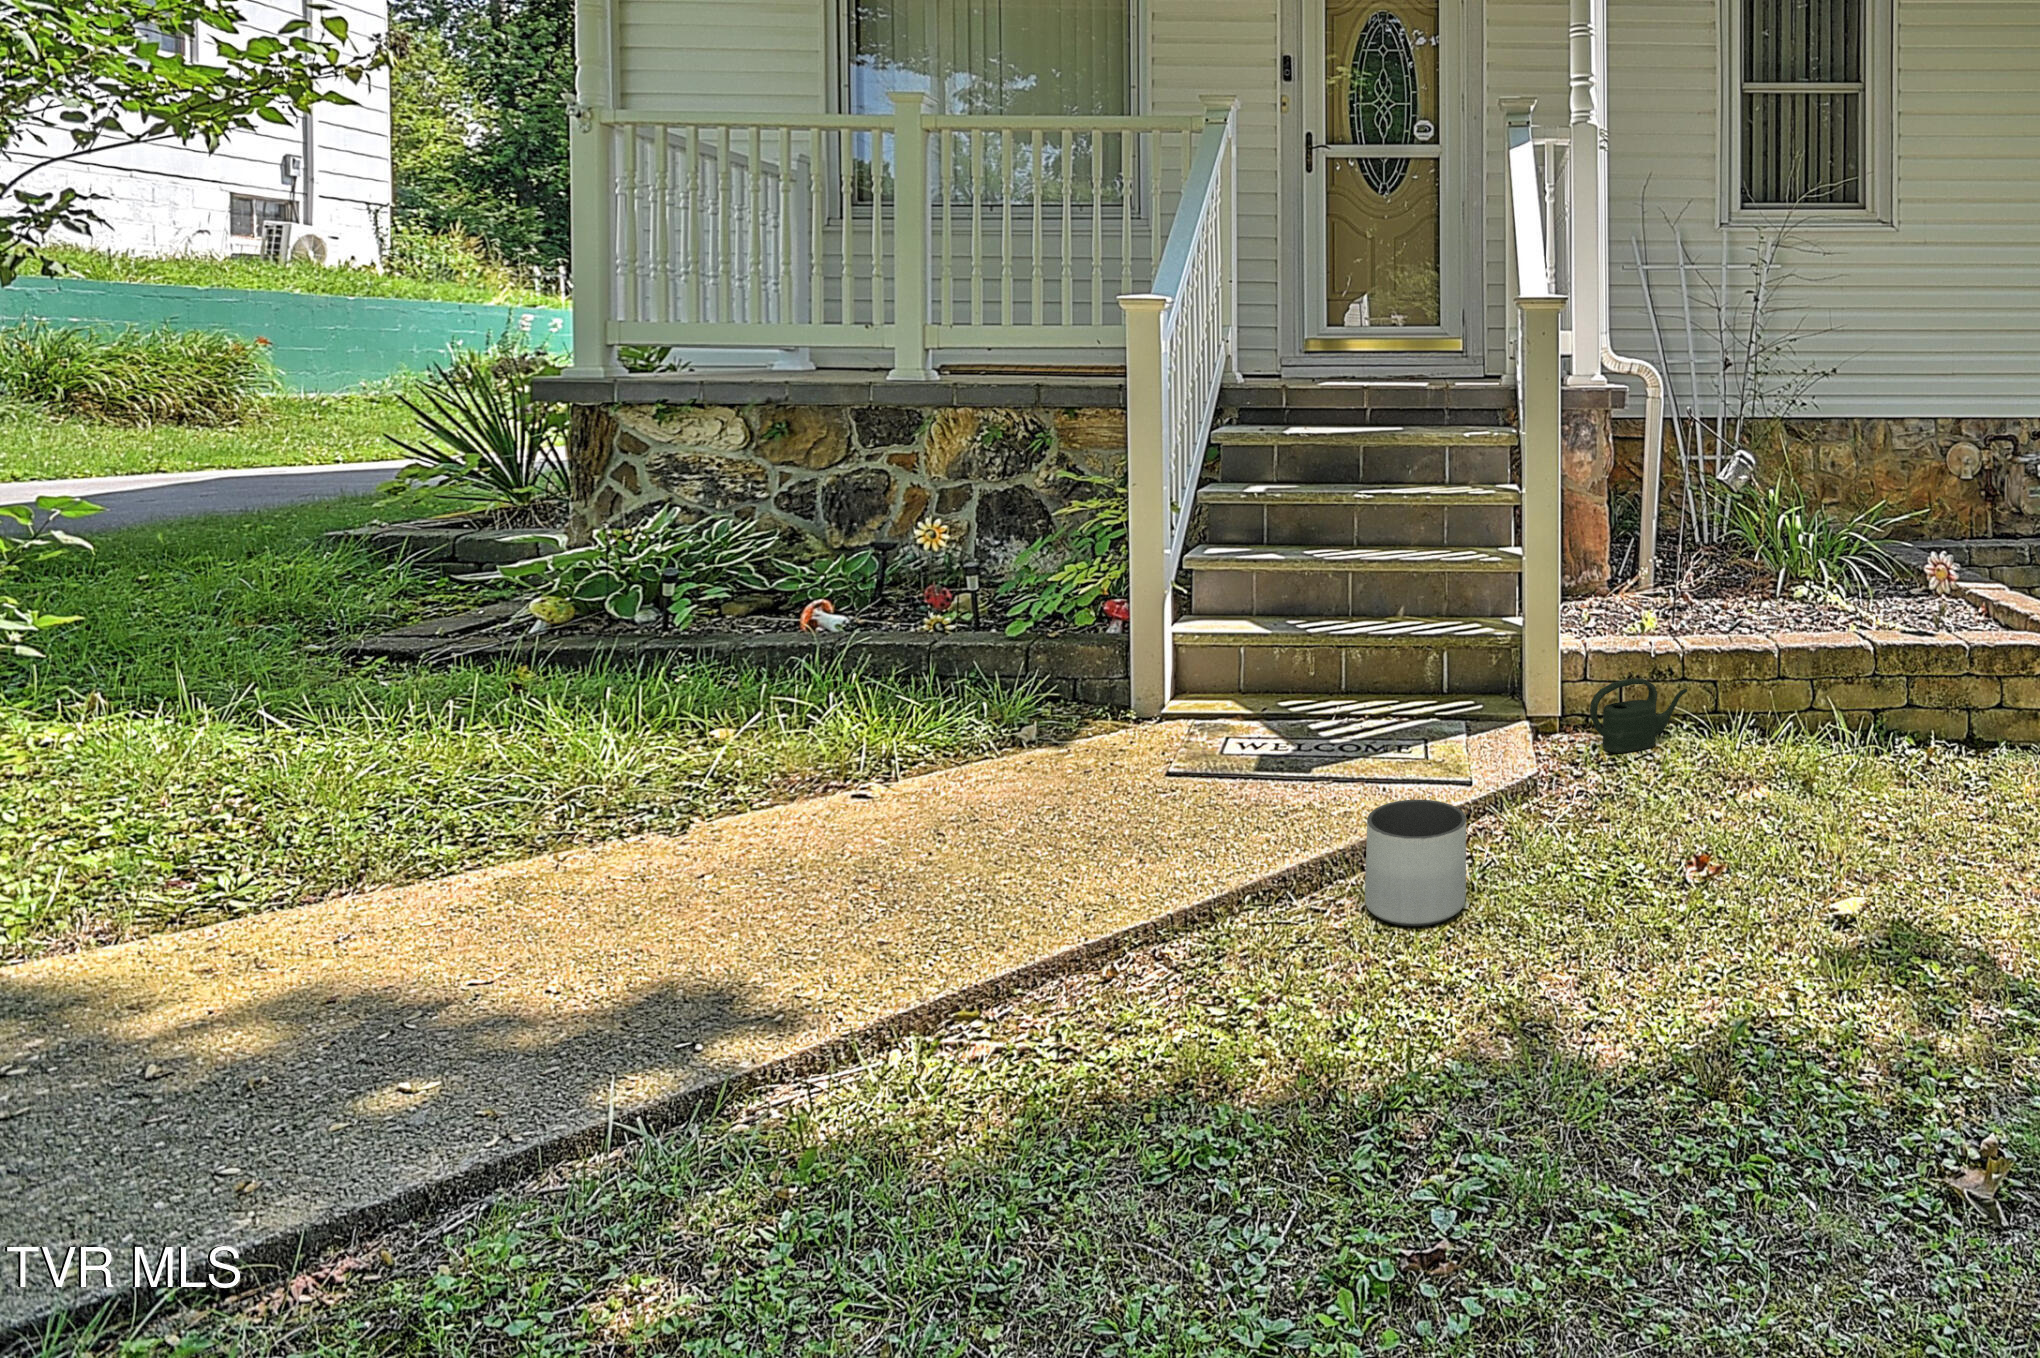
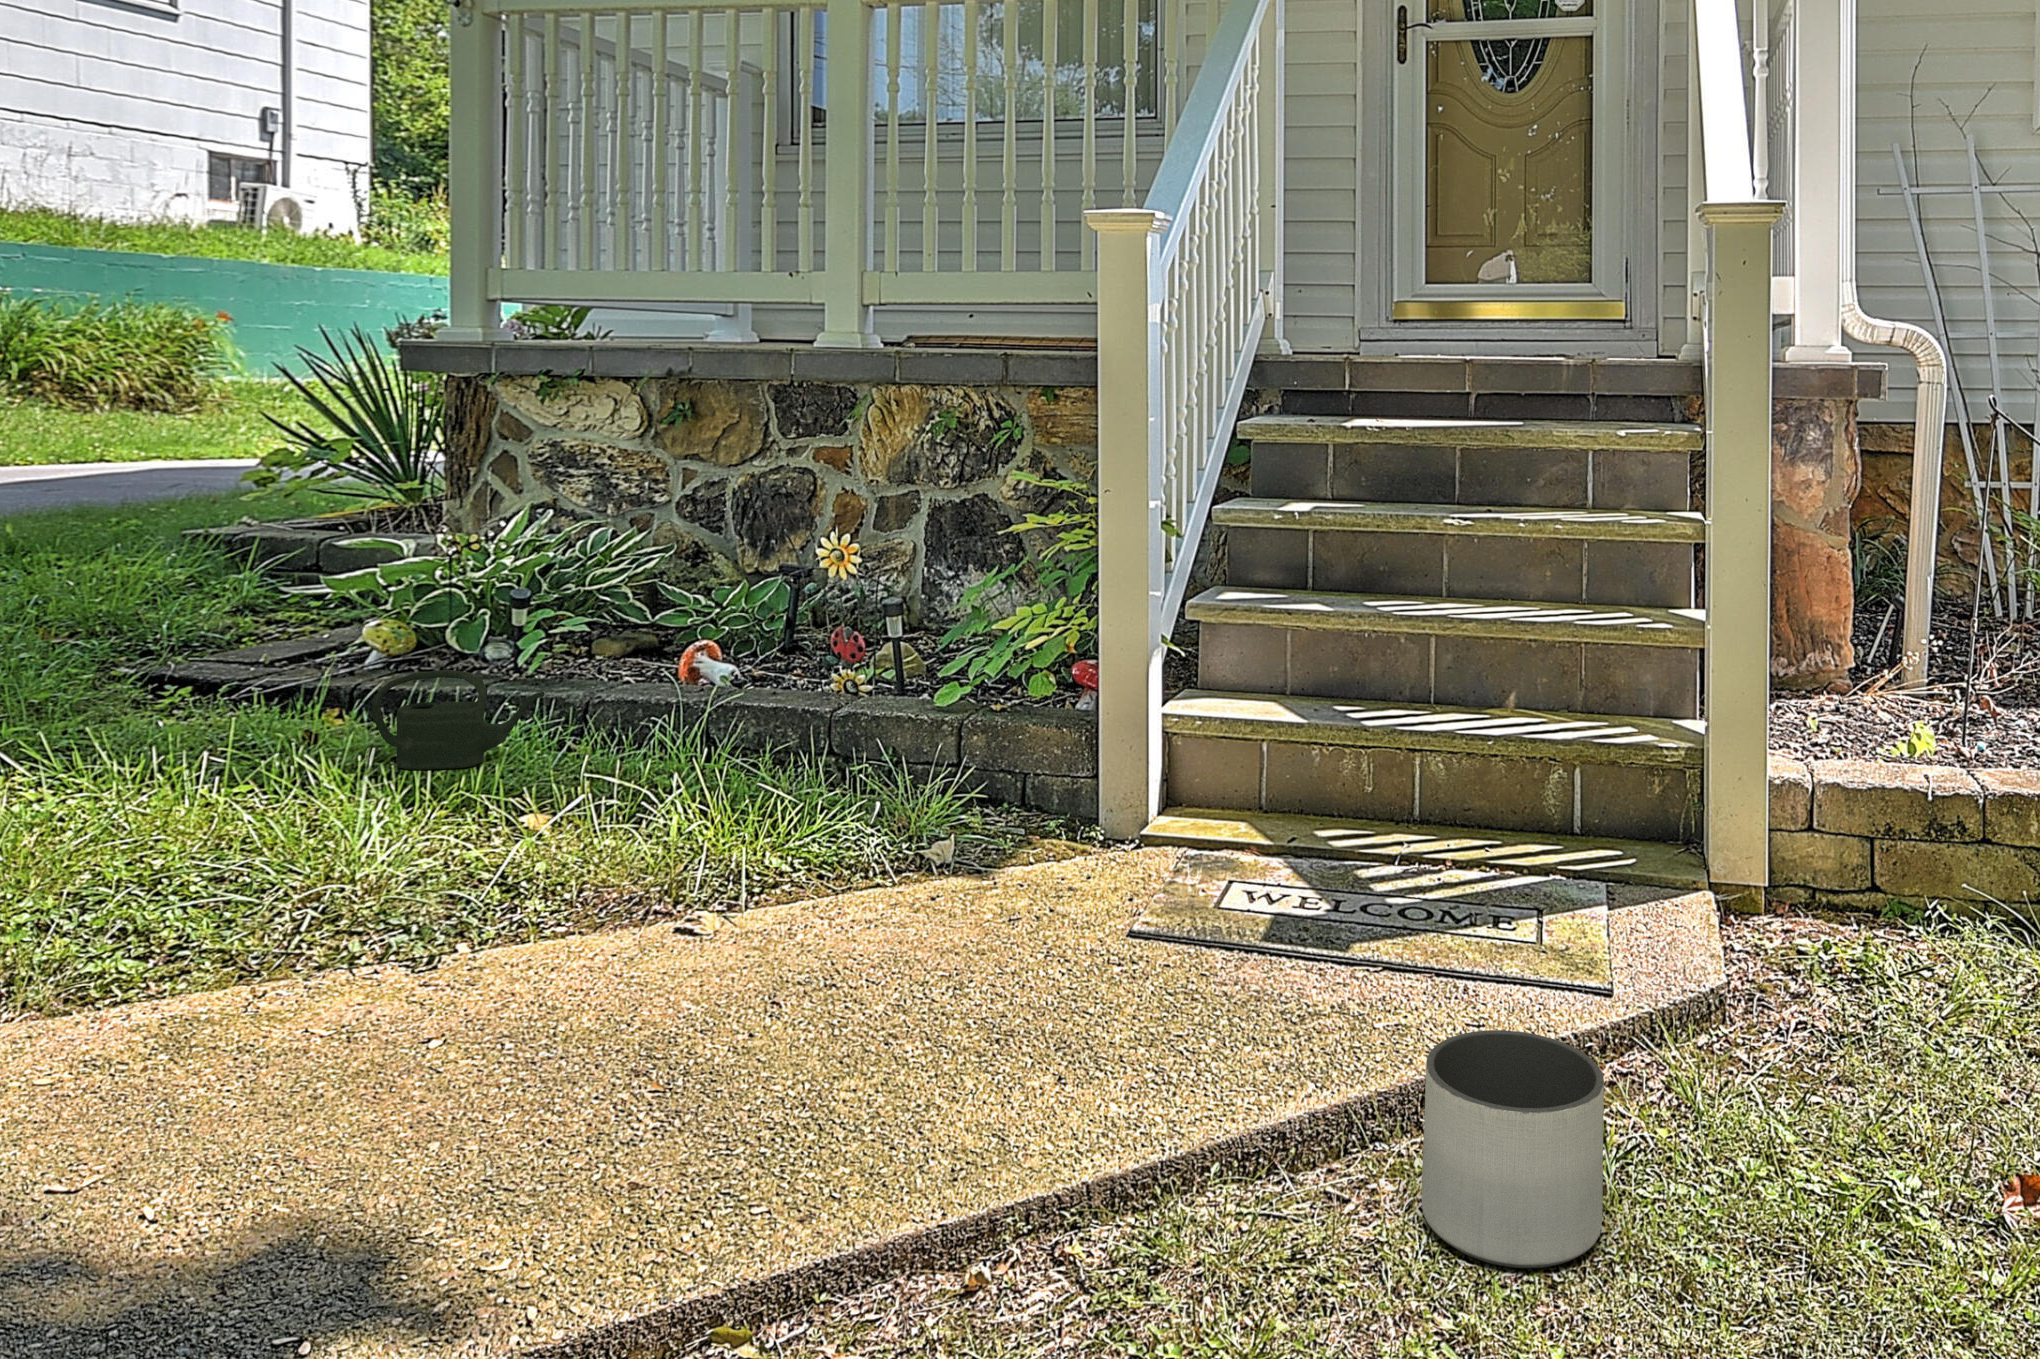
watering can: present [1590,679,1687,753] -> present [372,670,544,770]

